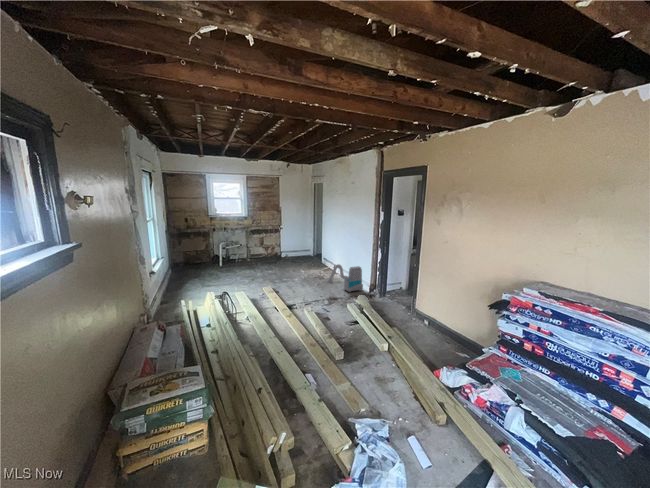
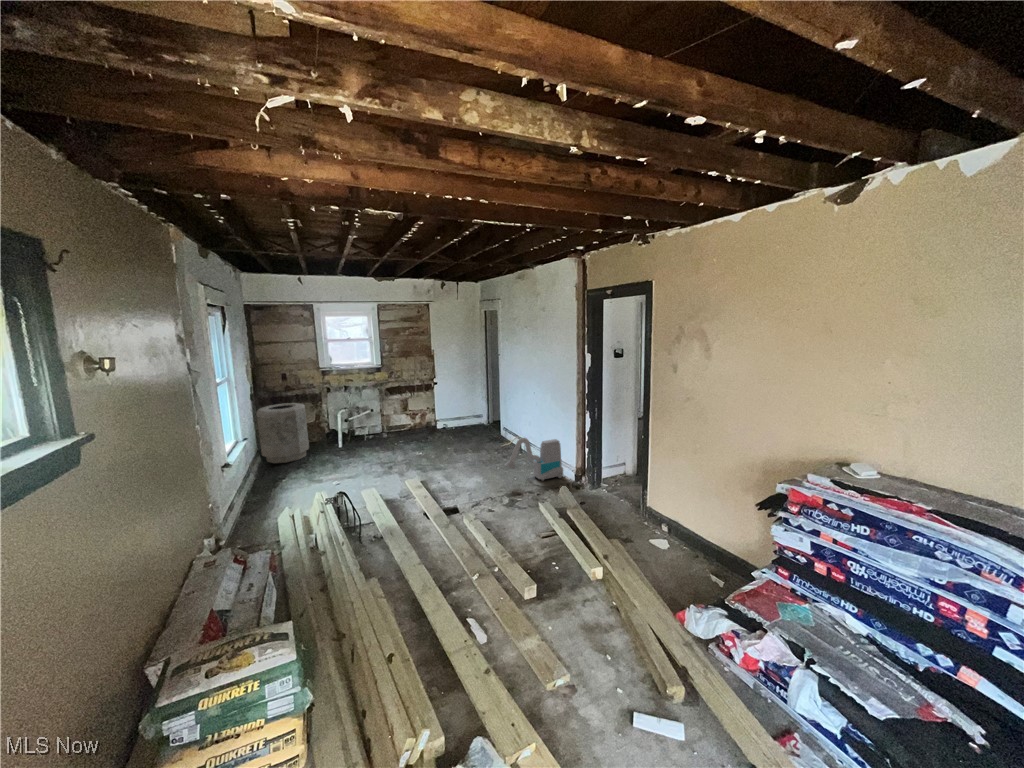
trash can: none [168,237,200,275] -> present [256,403,309,463]

